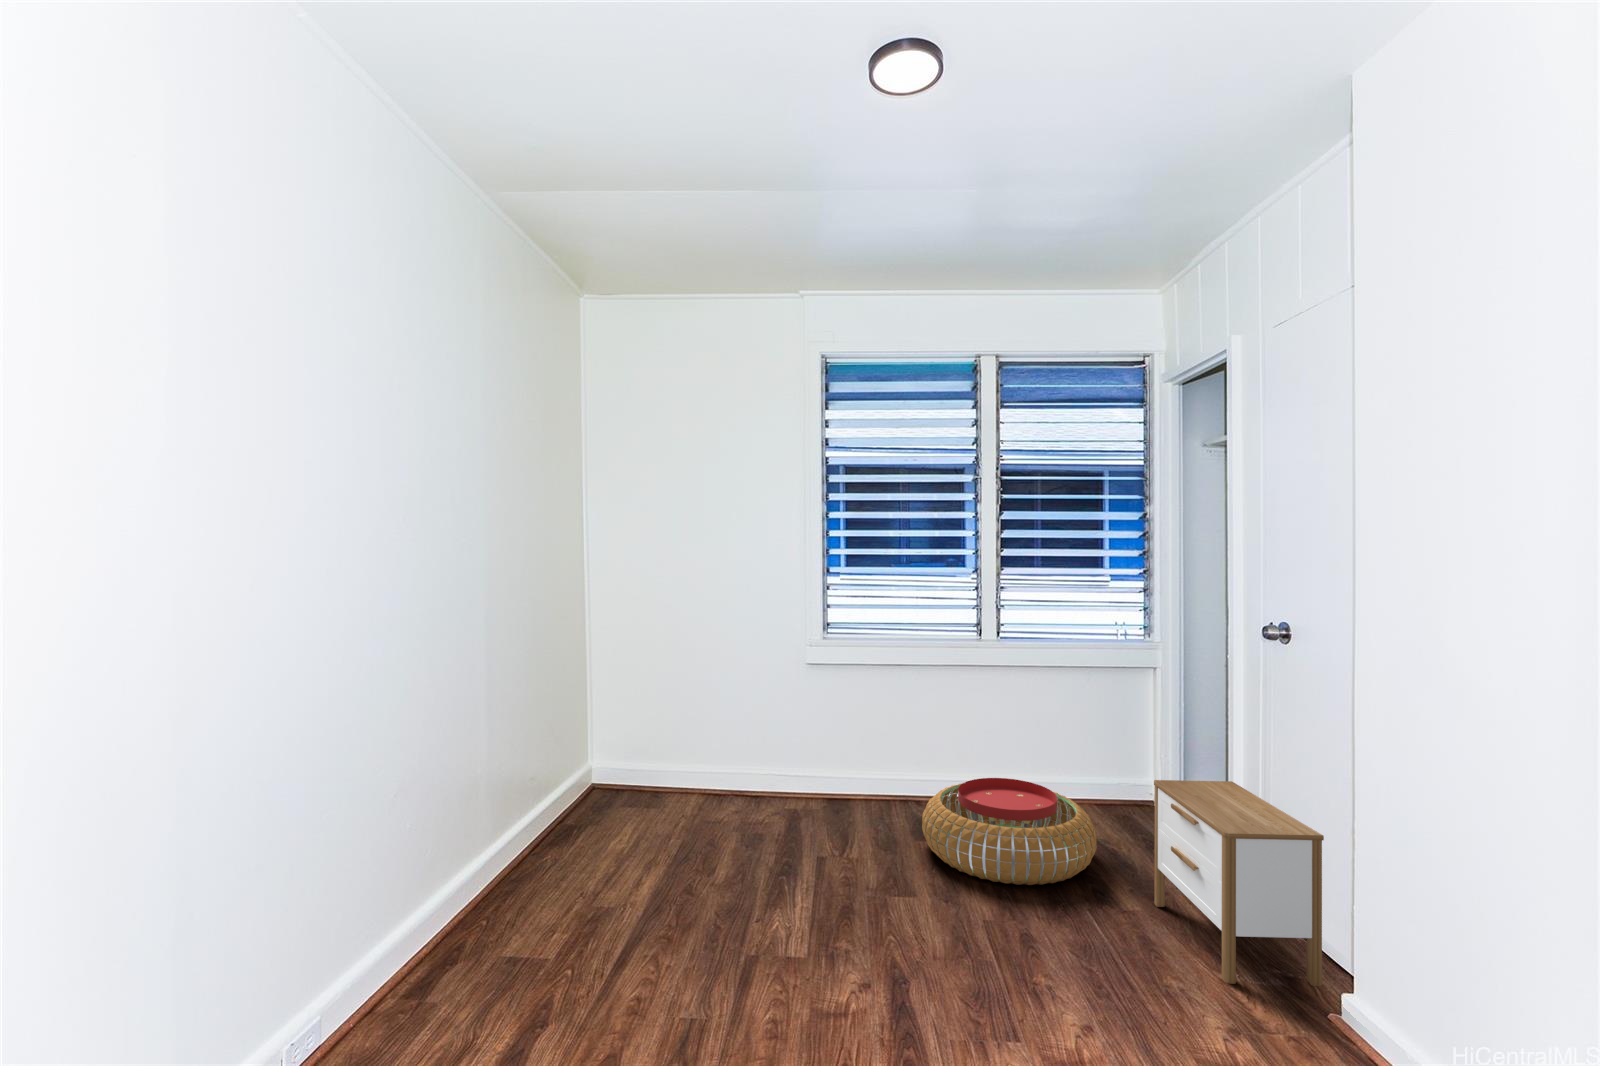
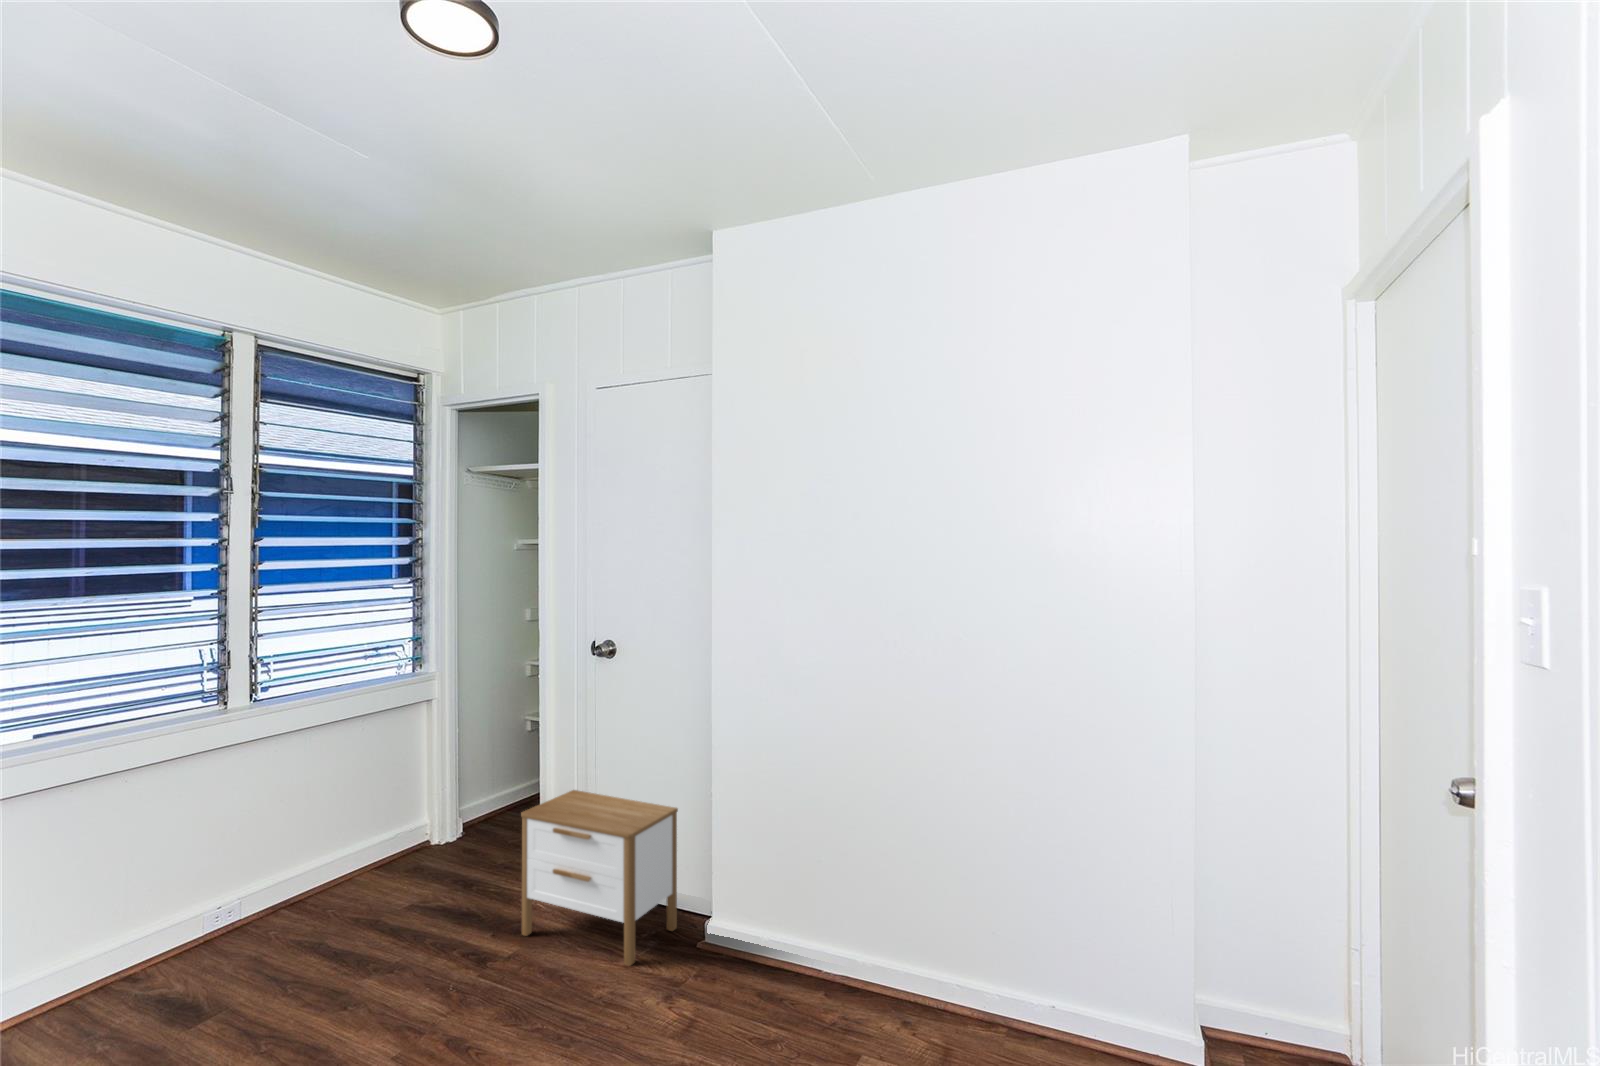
pouf: present [922,778,1097,885] -> none [201,868,449,1025]

